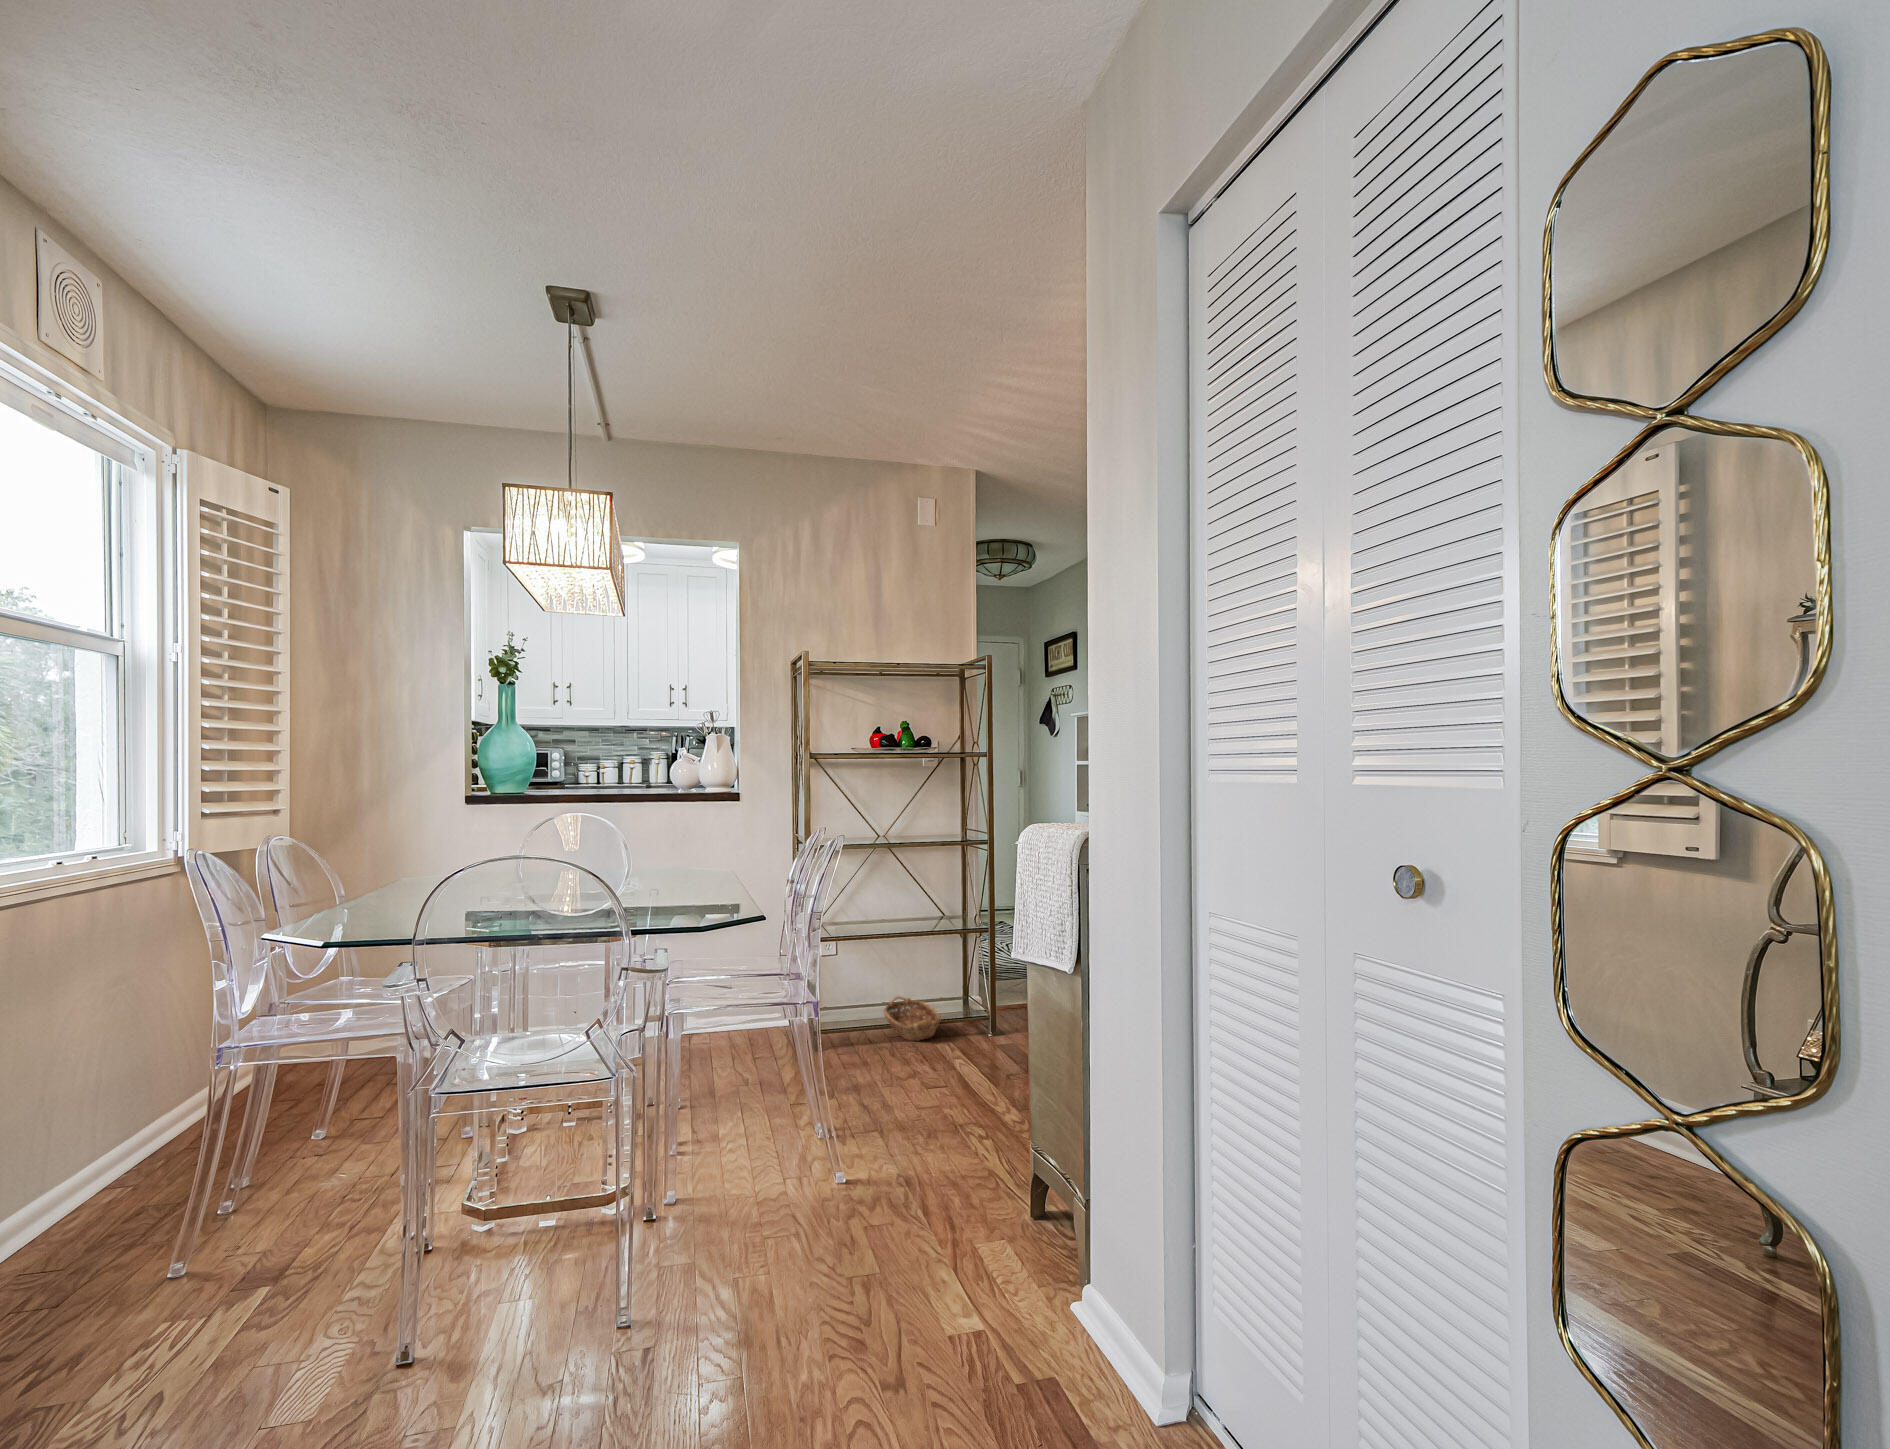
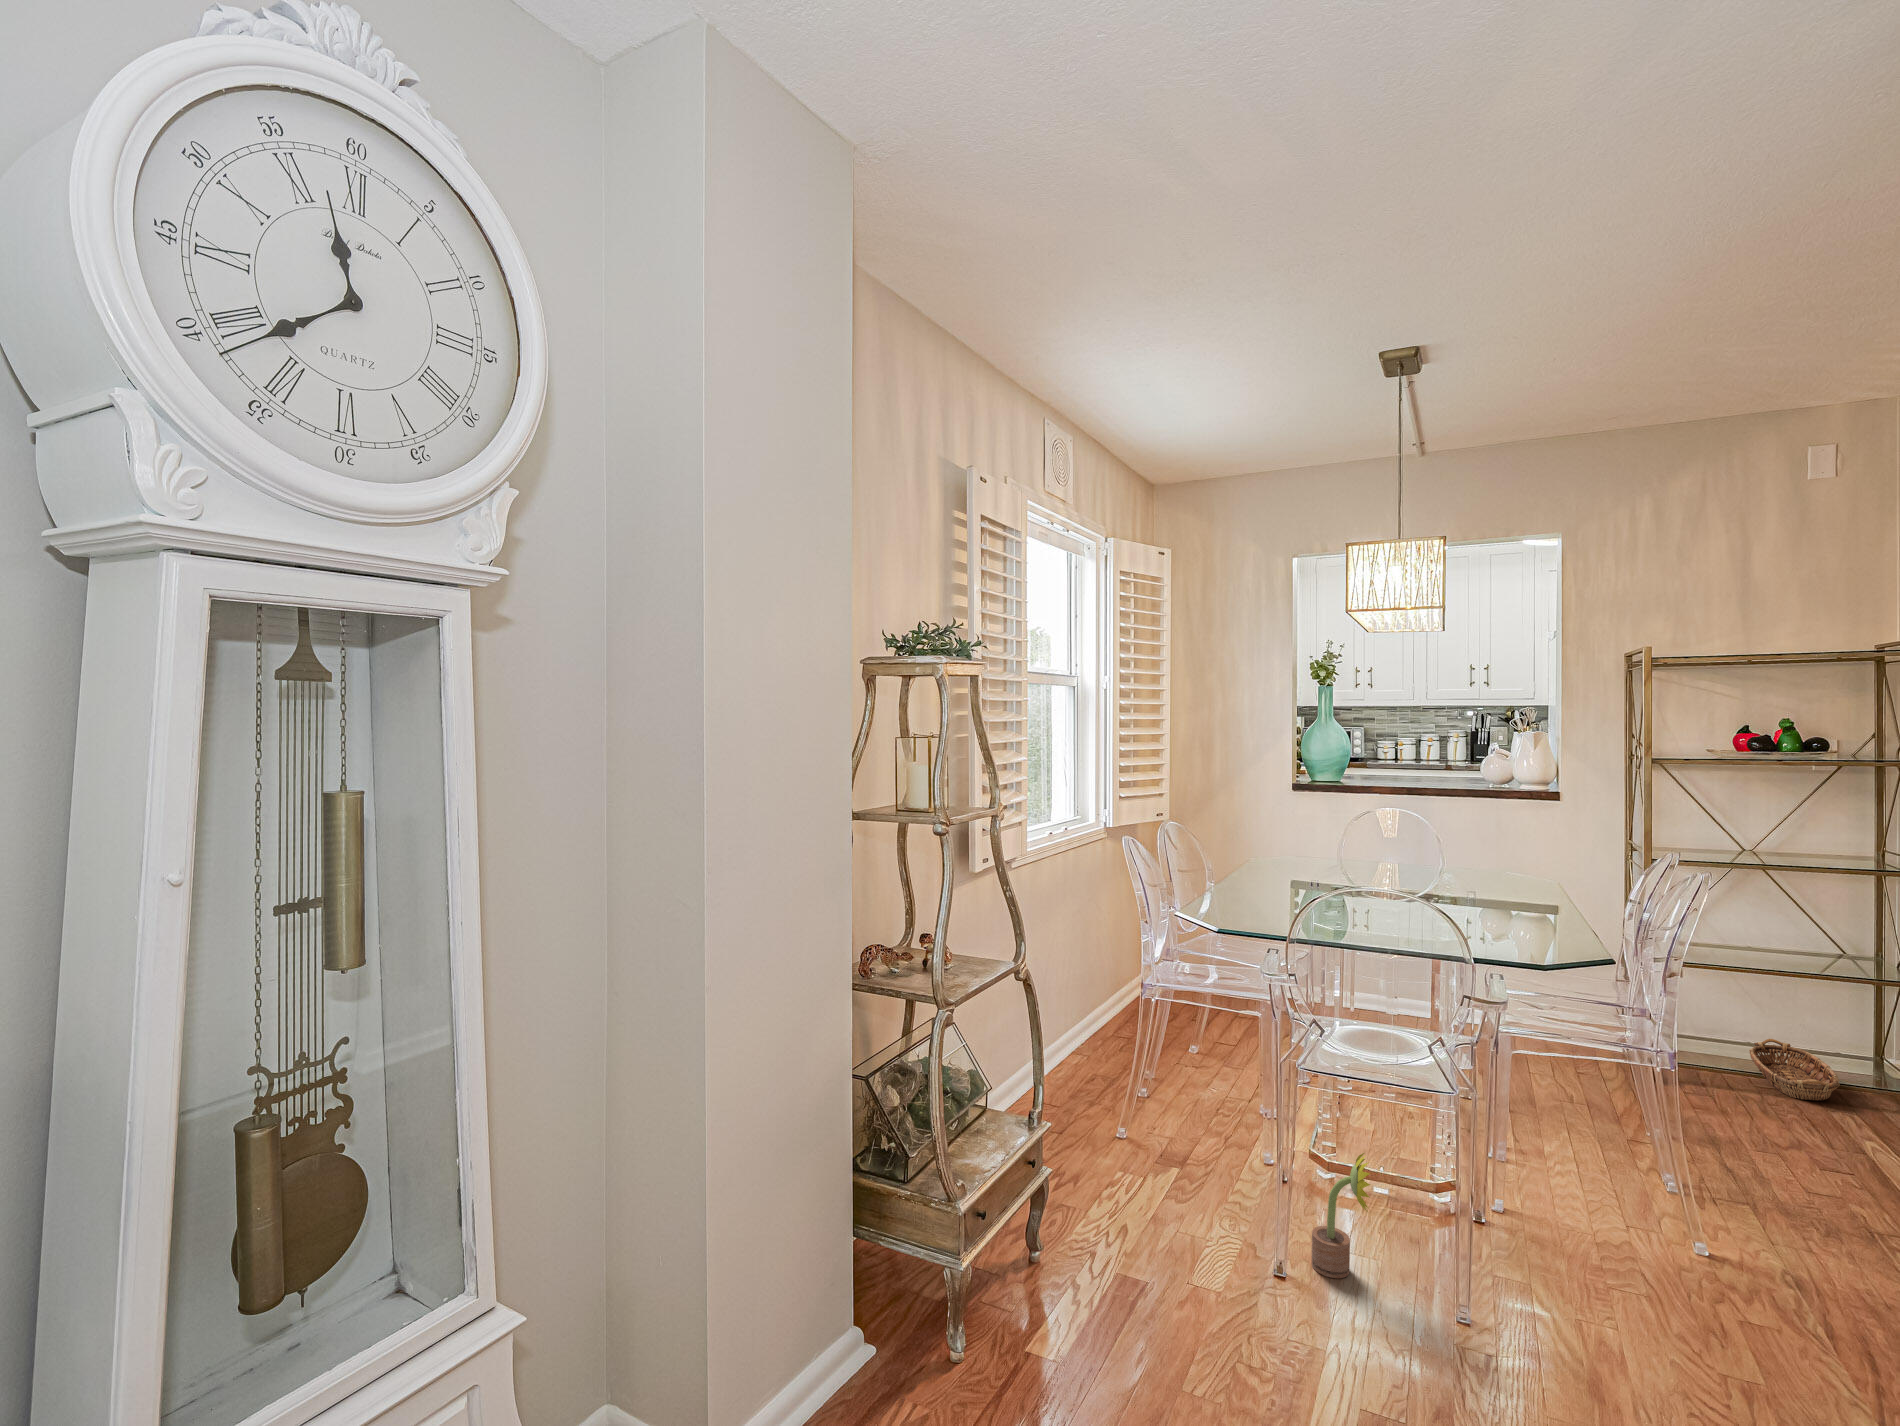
decorative plant: none [441,1173,514,1348] -> present [1311,1153,1370,1278]

